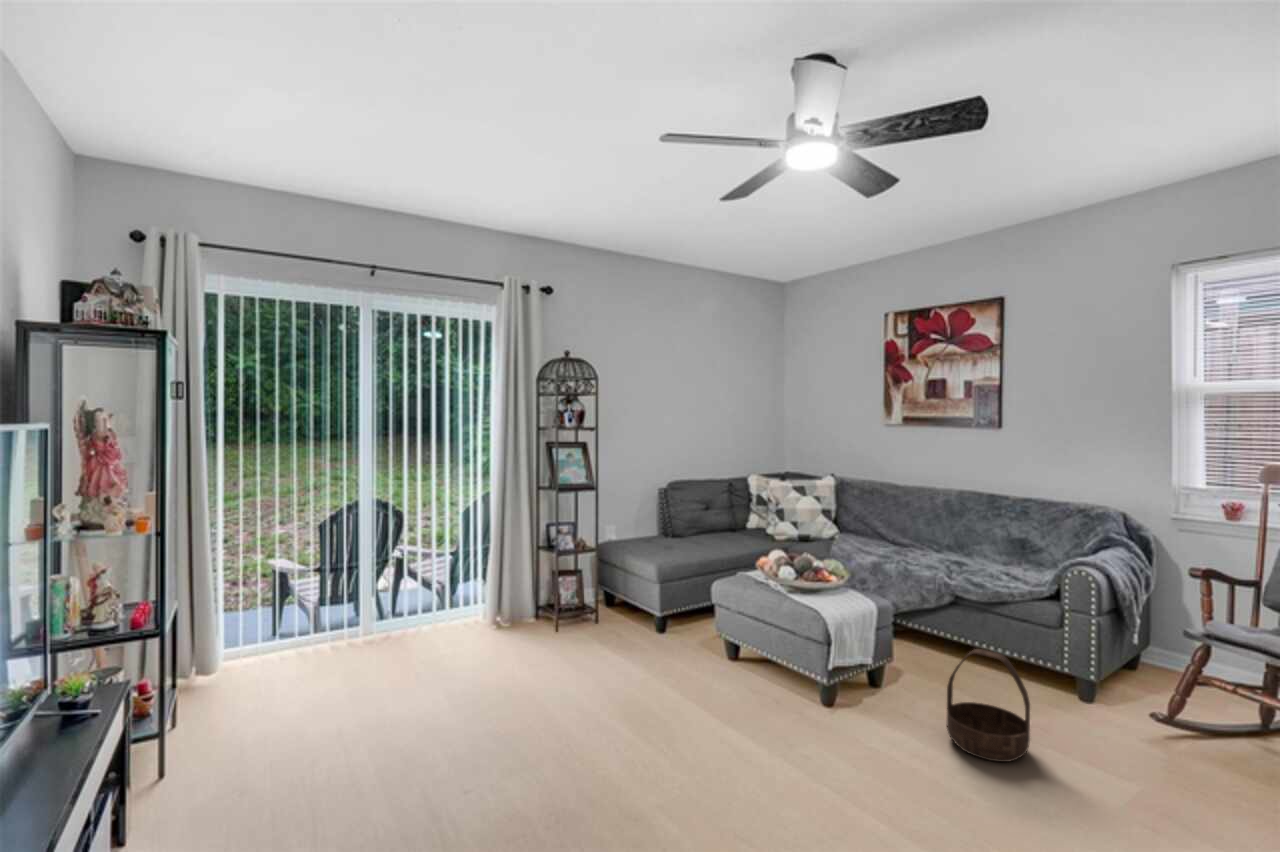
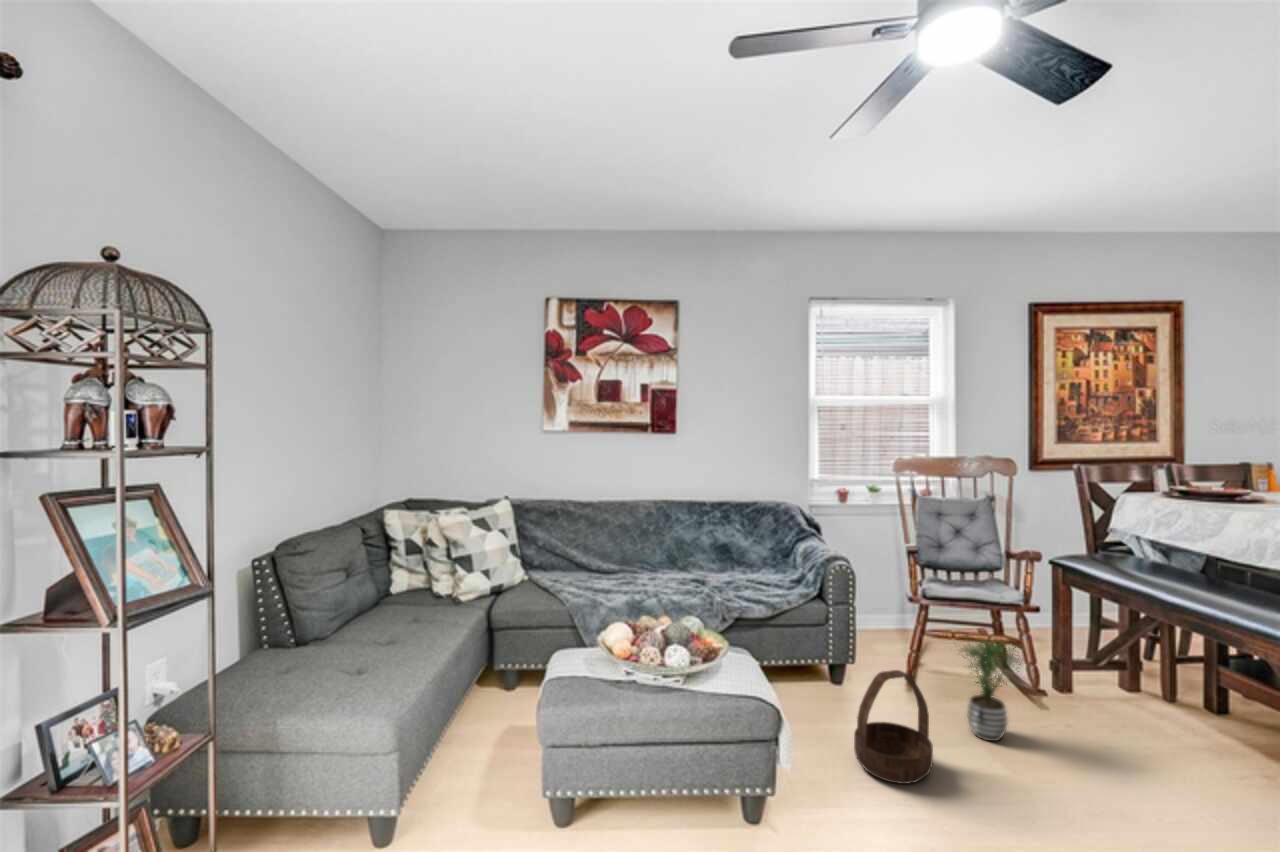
potted plant: none [1118,664,1222,797] -> present [961,635,1031,741]

